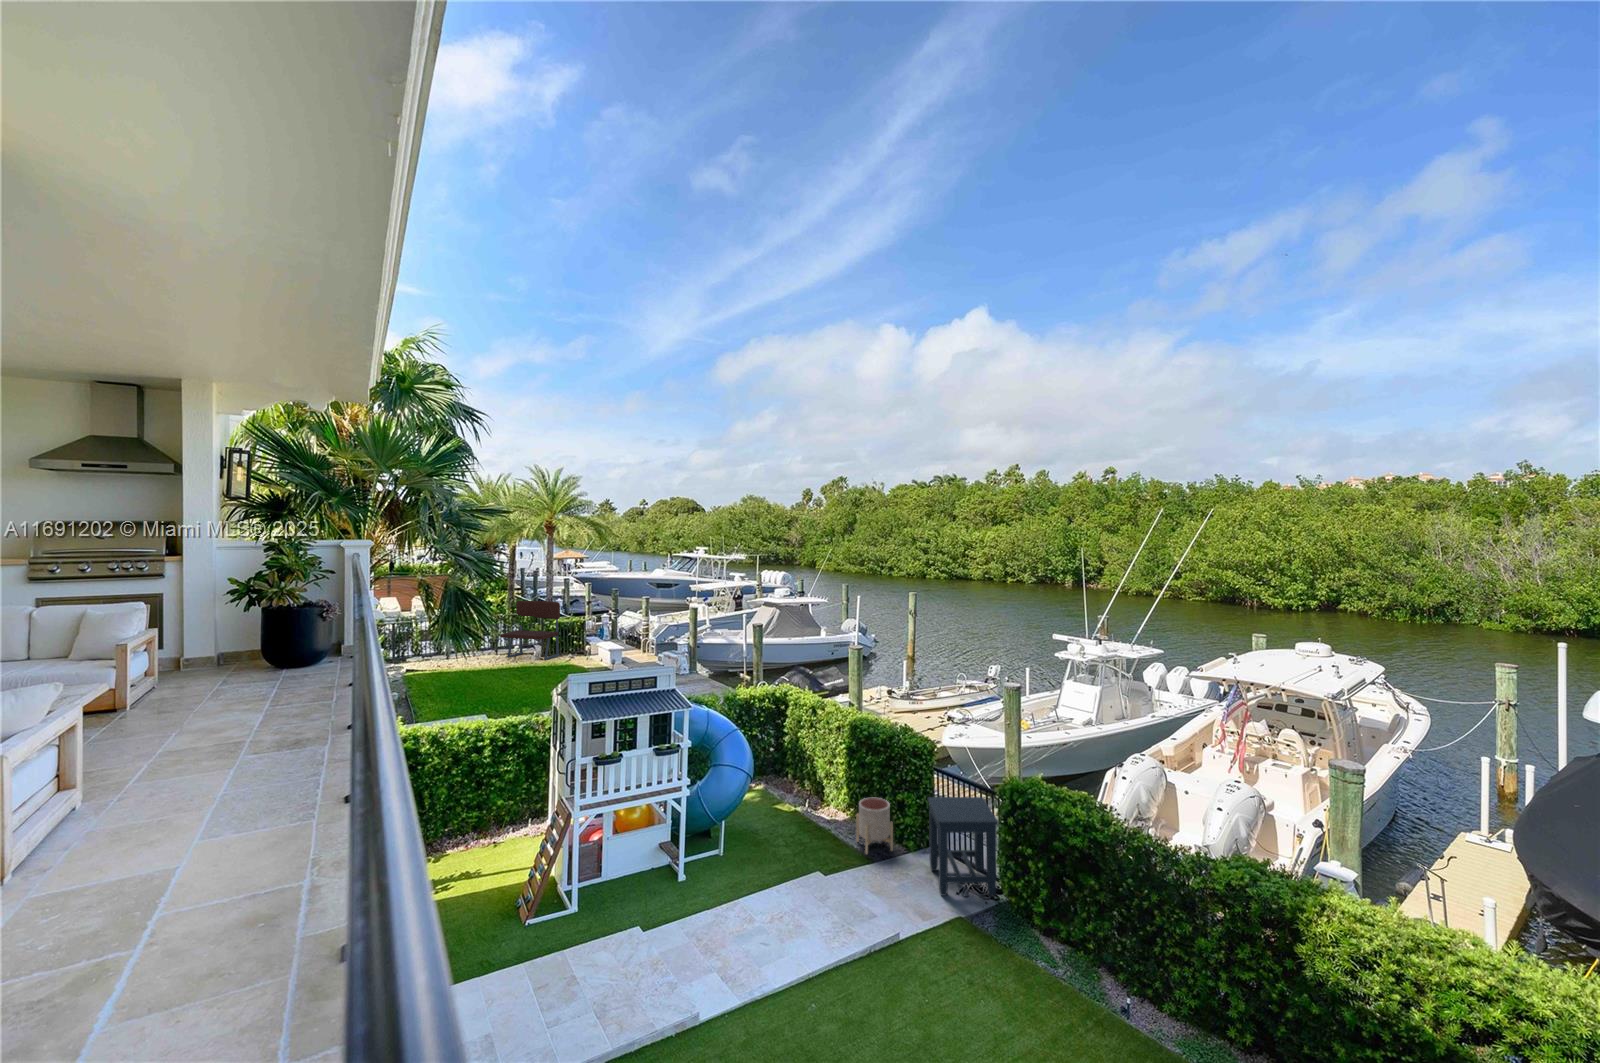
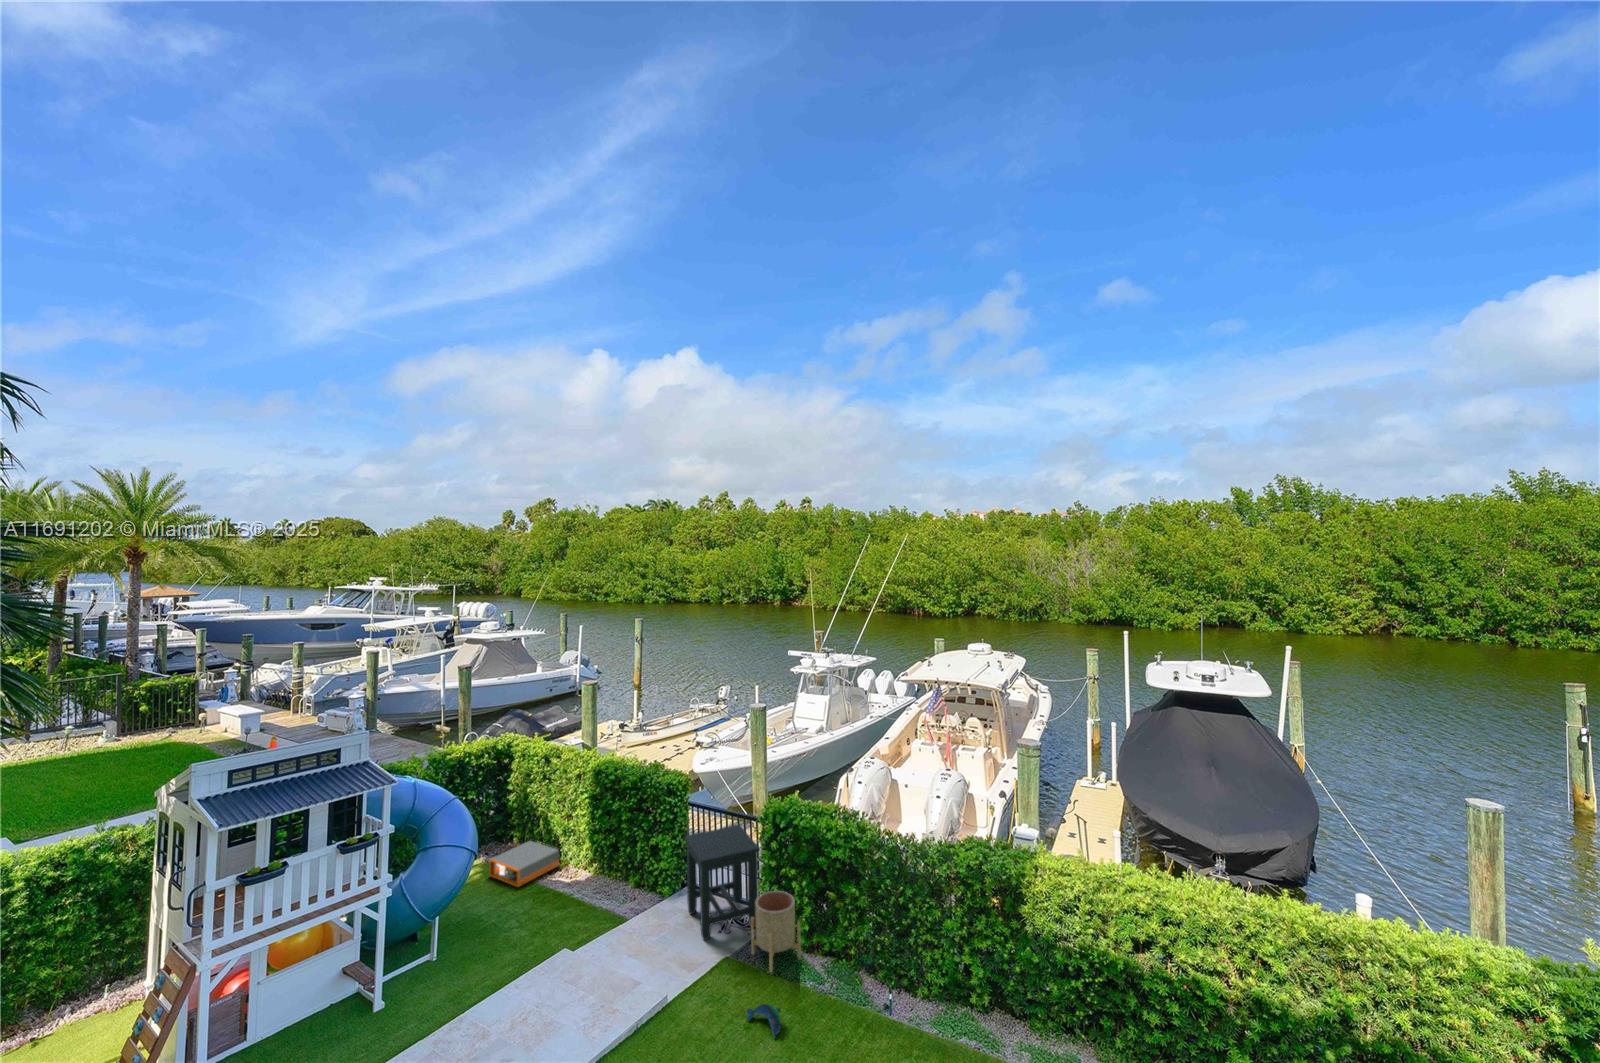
bench: present [500,601,560,660] -> none [54,660,167,745]
storage box: none [766,779,824,815] -> present [489,841,559,887]
planter: present [856,798,893,854] -> present [751,891,801,972]
plush toy: none [971,963,1004,996] -> present [747,1004,781,1038]

